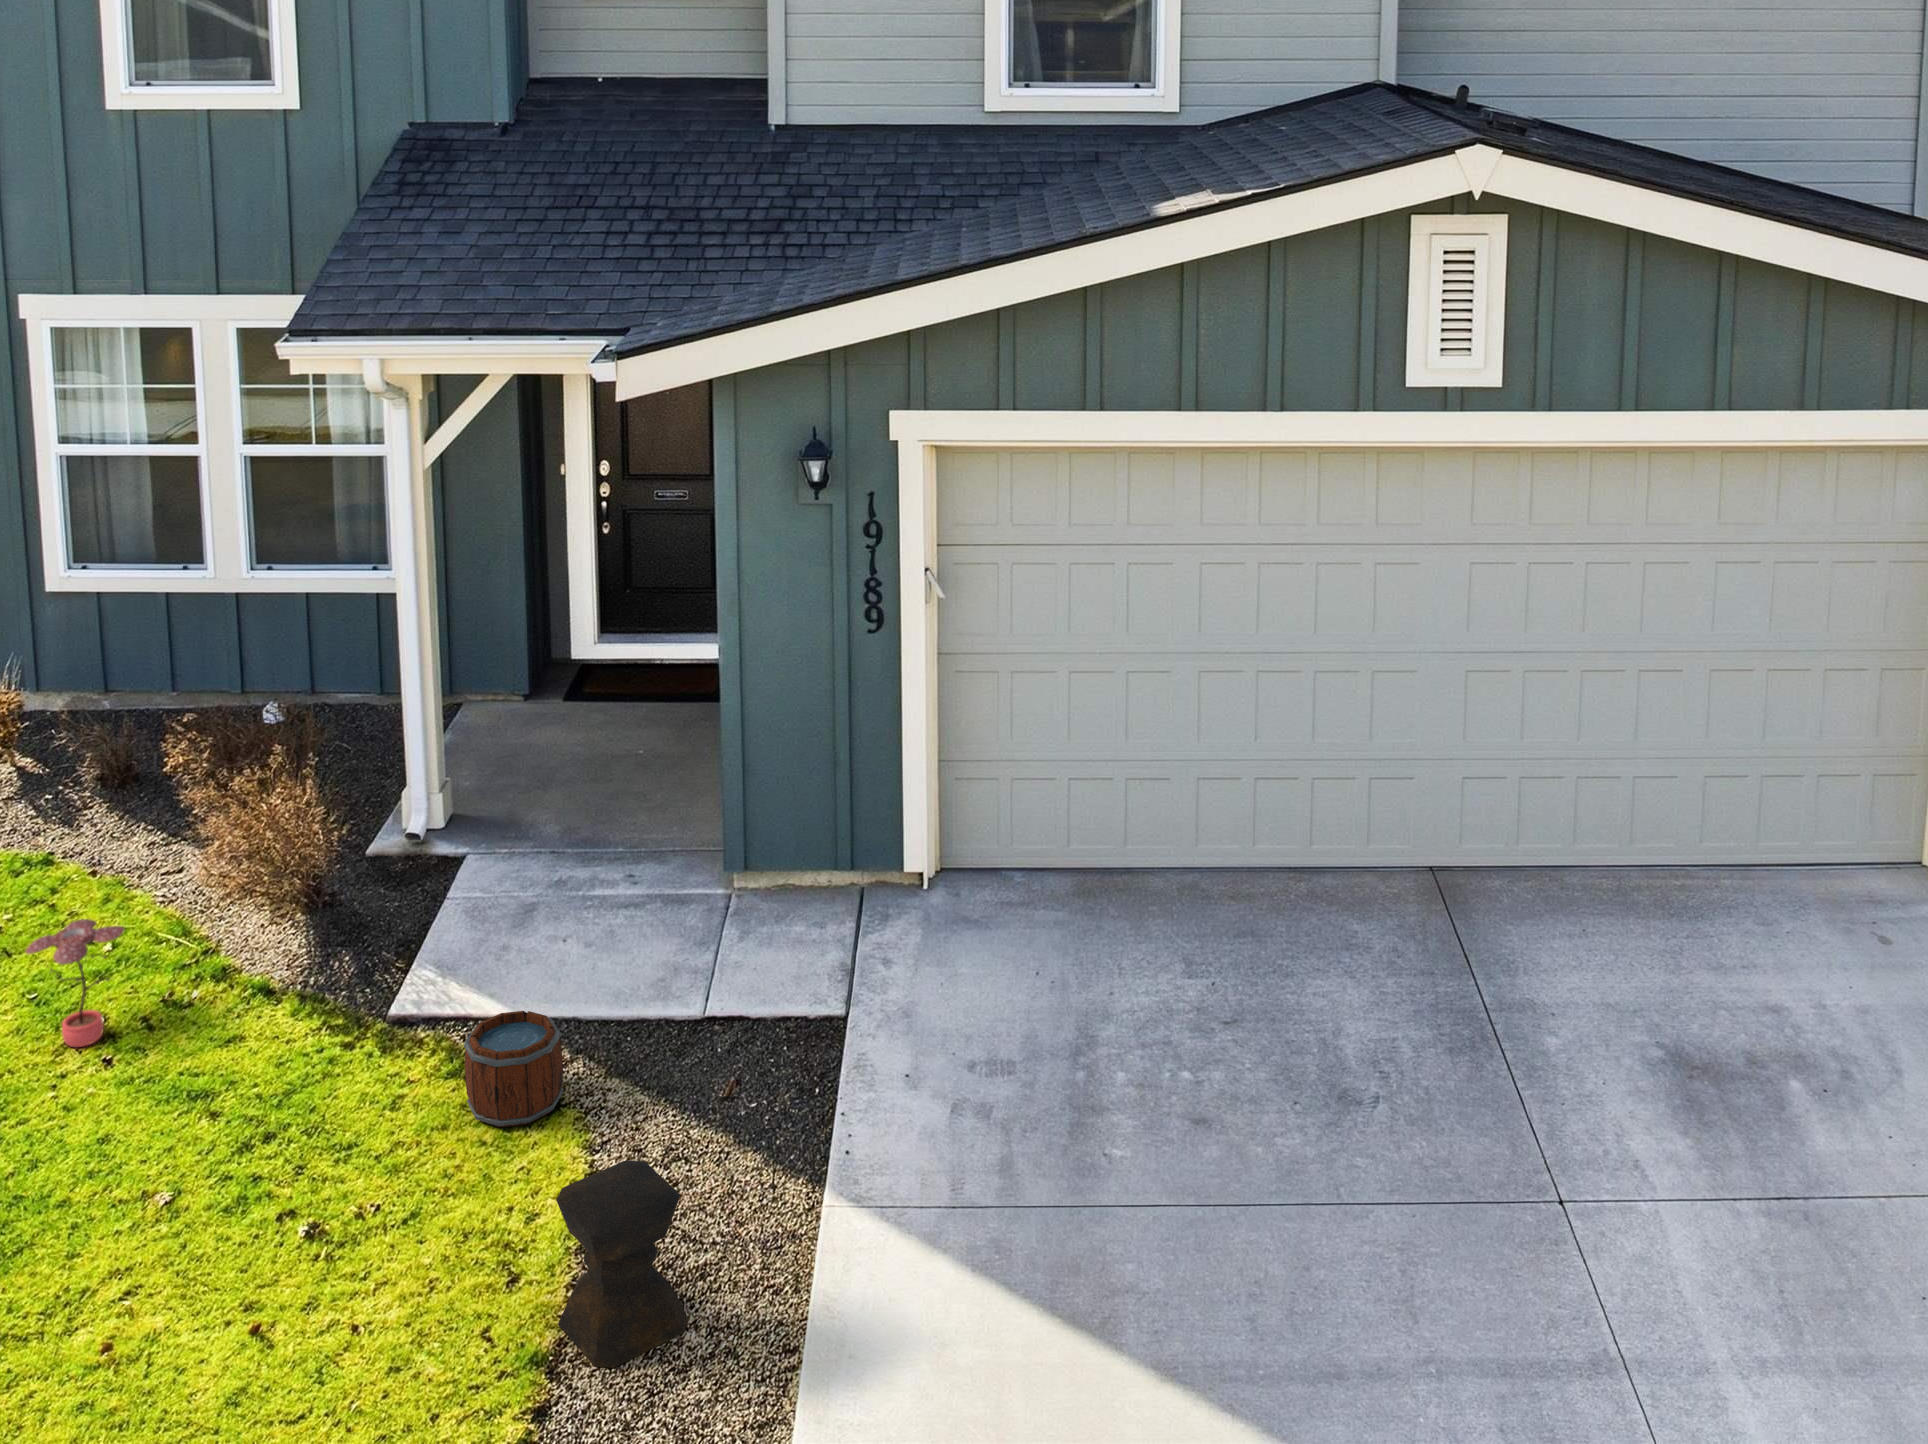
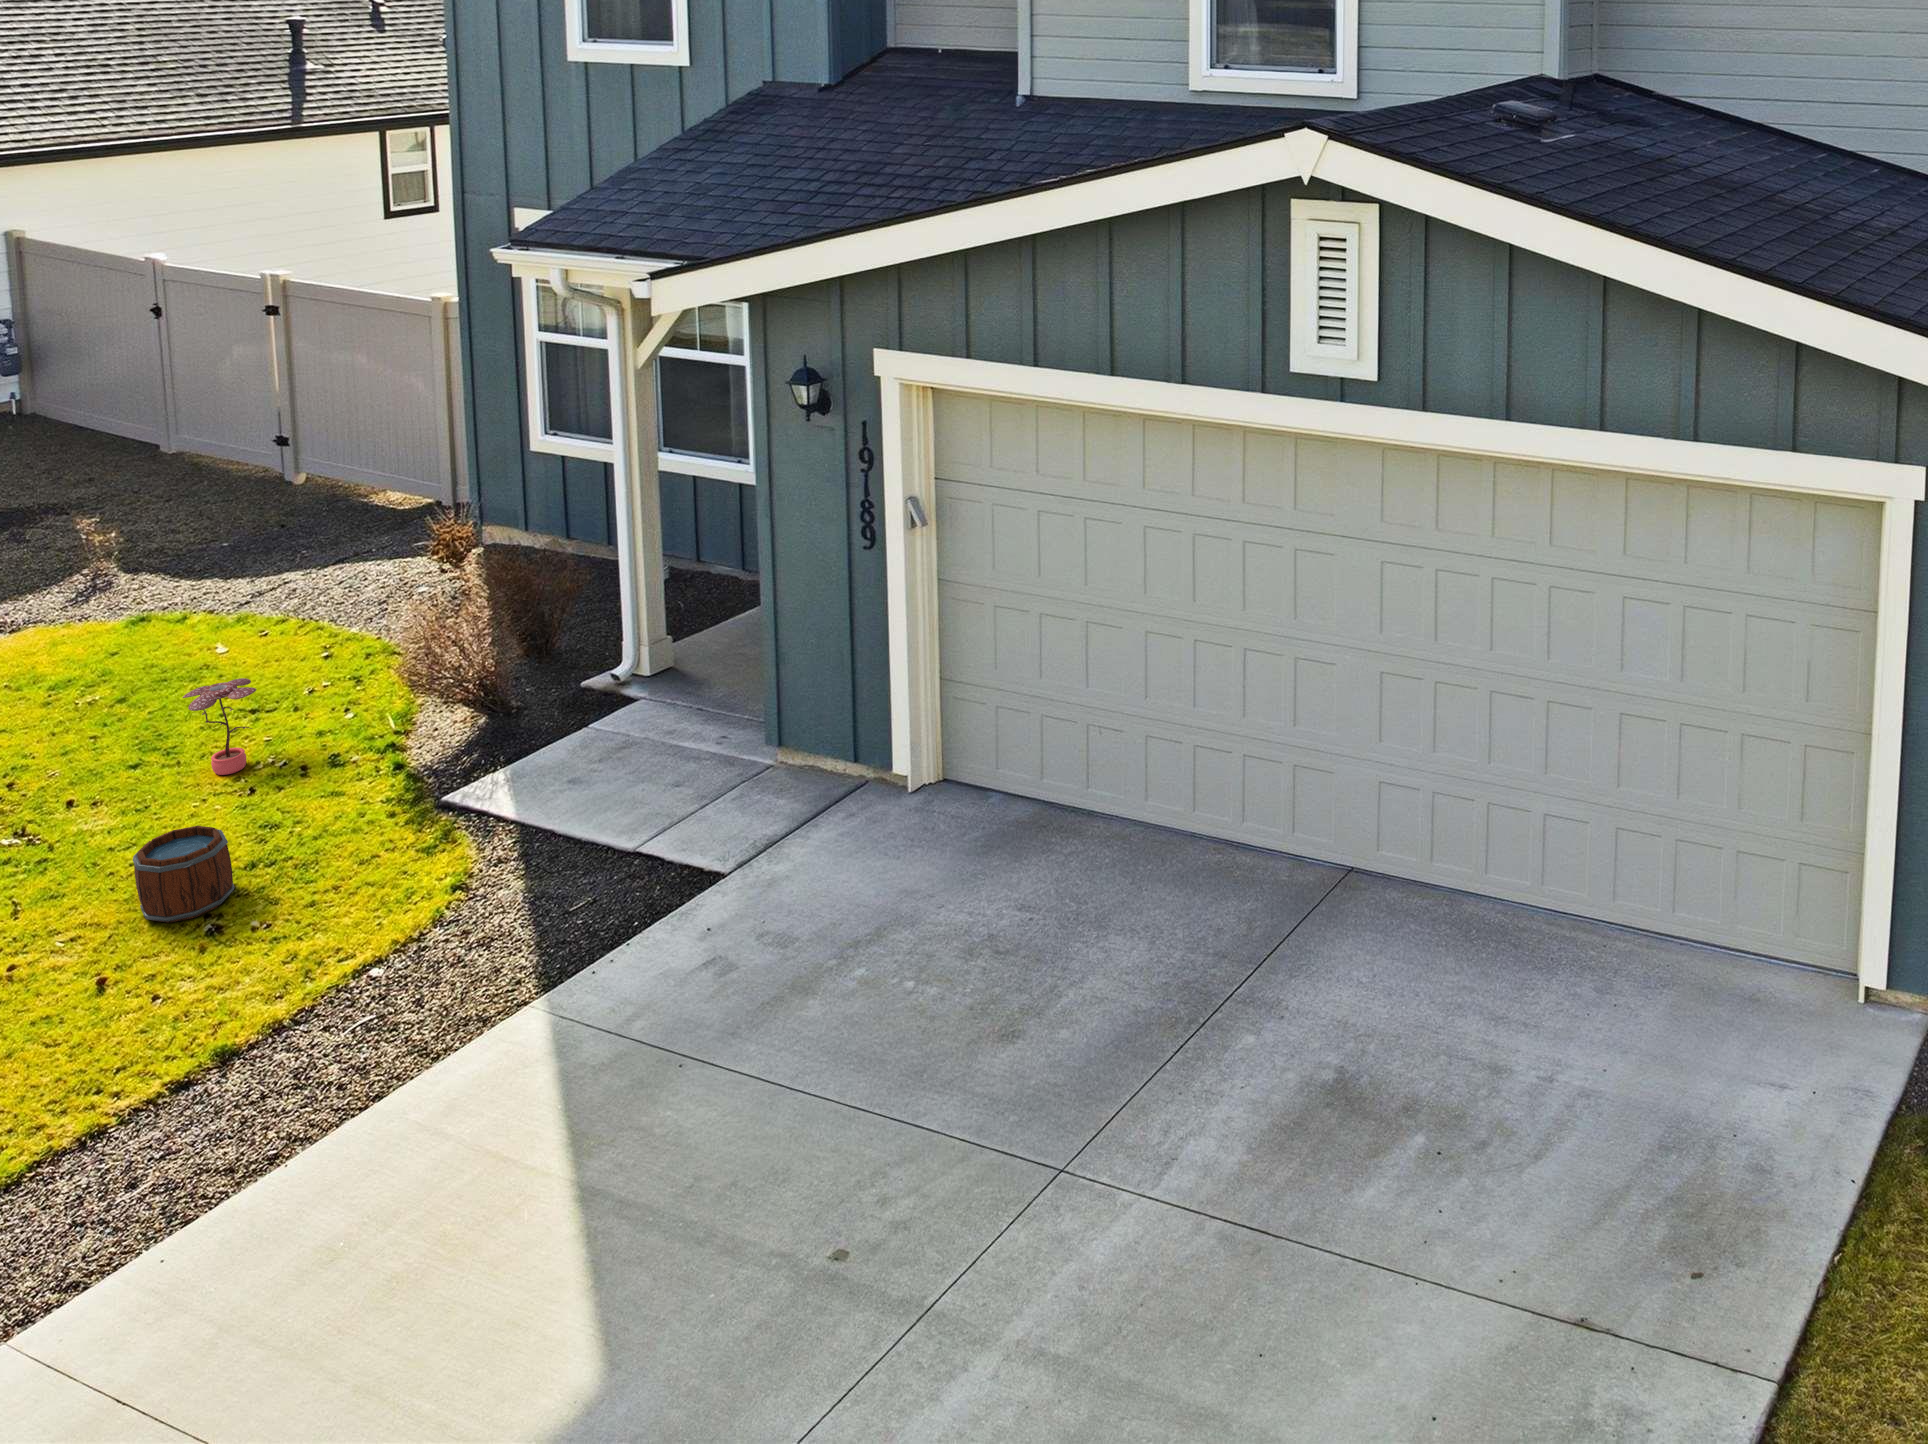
bucket: present [464,1011,564,1127] -> present [133,826,234,923]
stool: present [556,1160,689,1368] -> none [165,961,301,1131]

